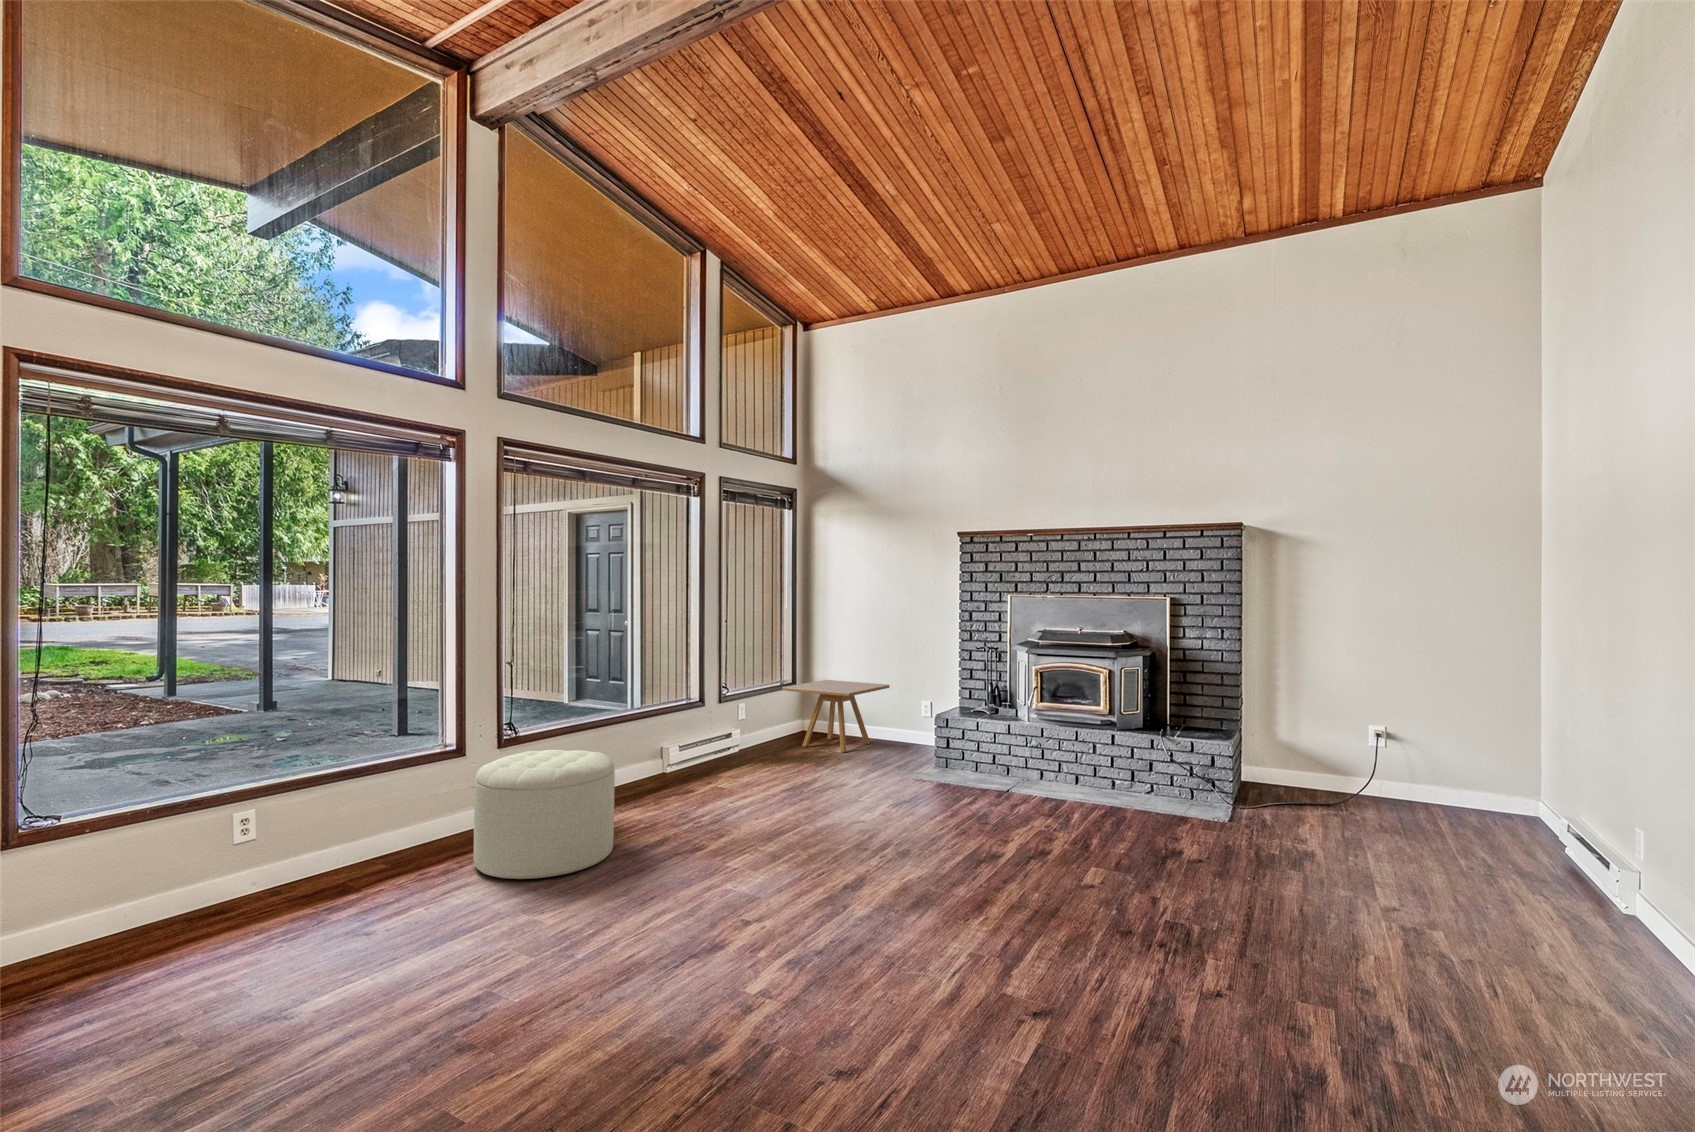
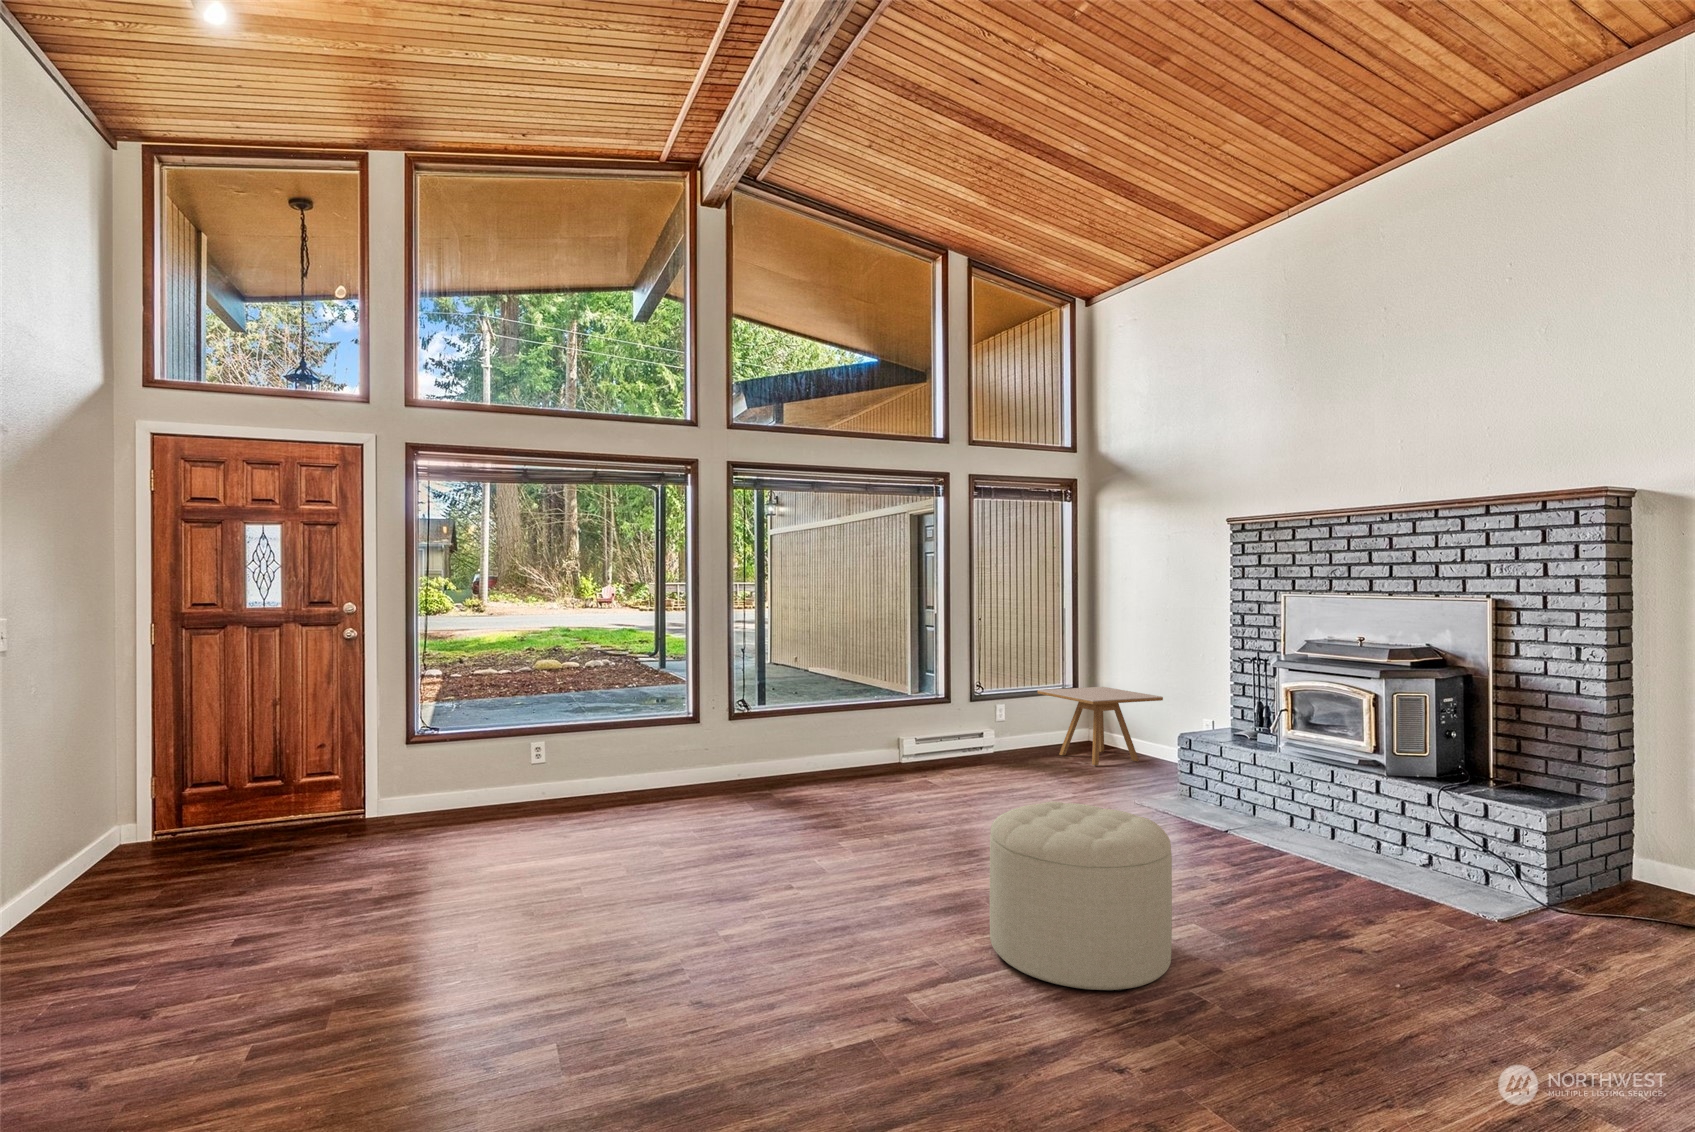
ottoman: present [474,750,615,879] -> present [990,802,1172,991]

